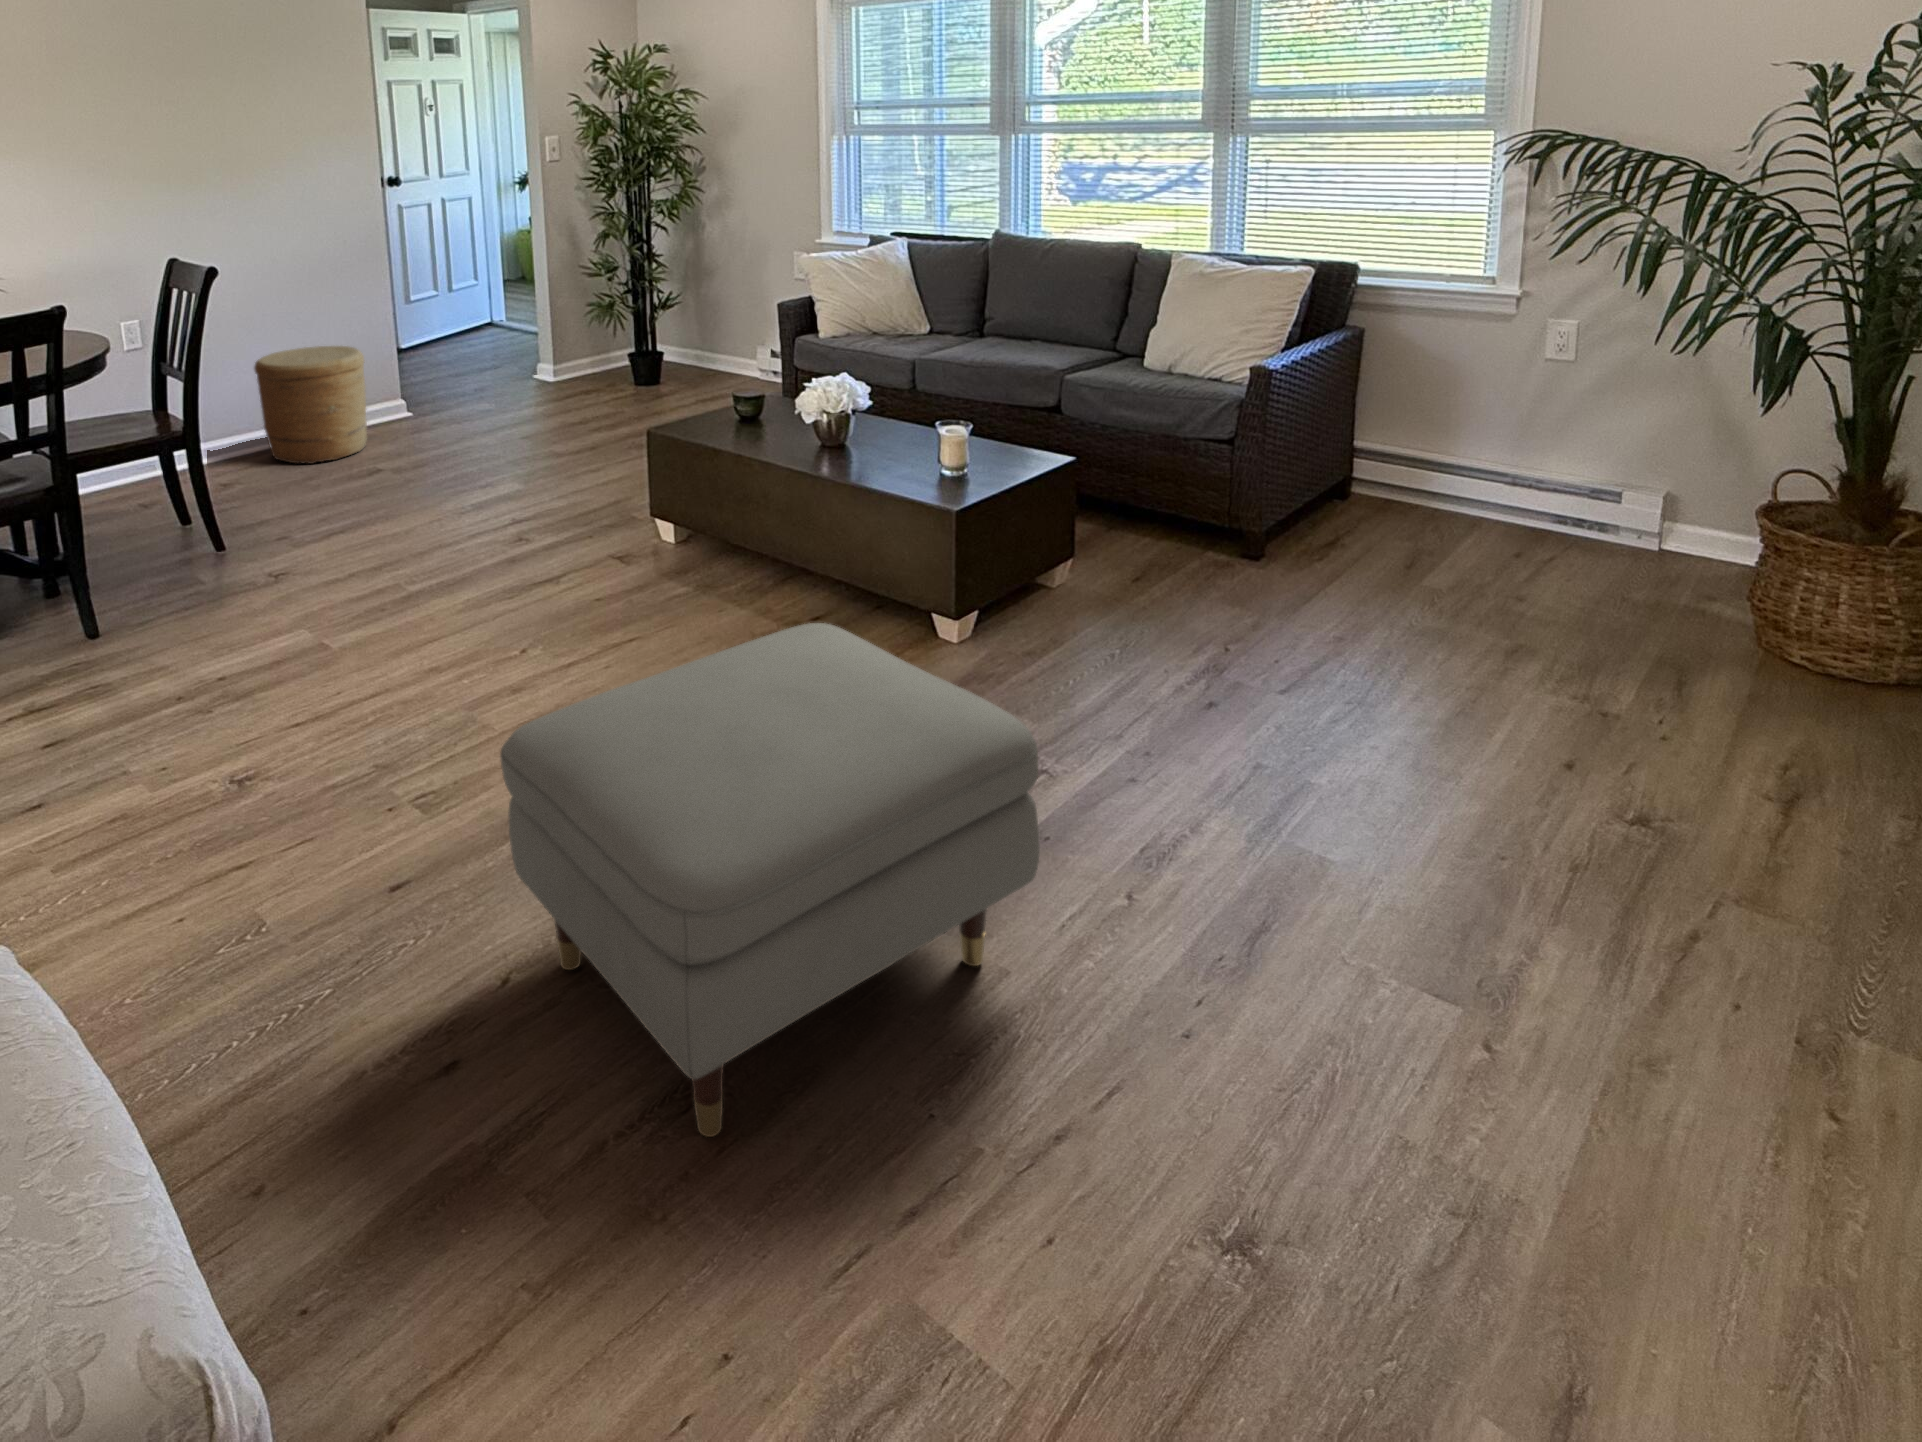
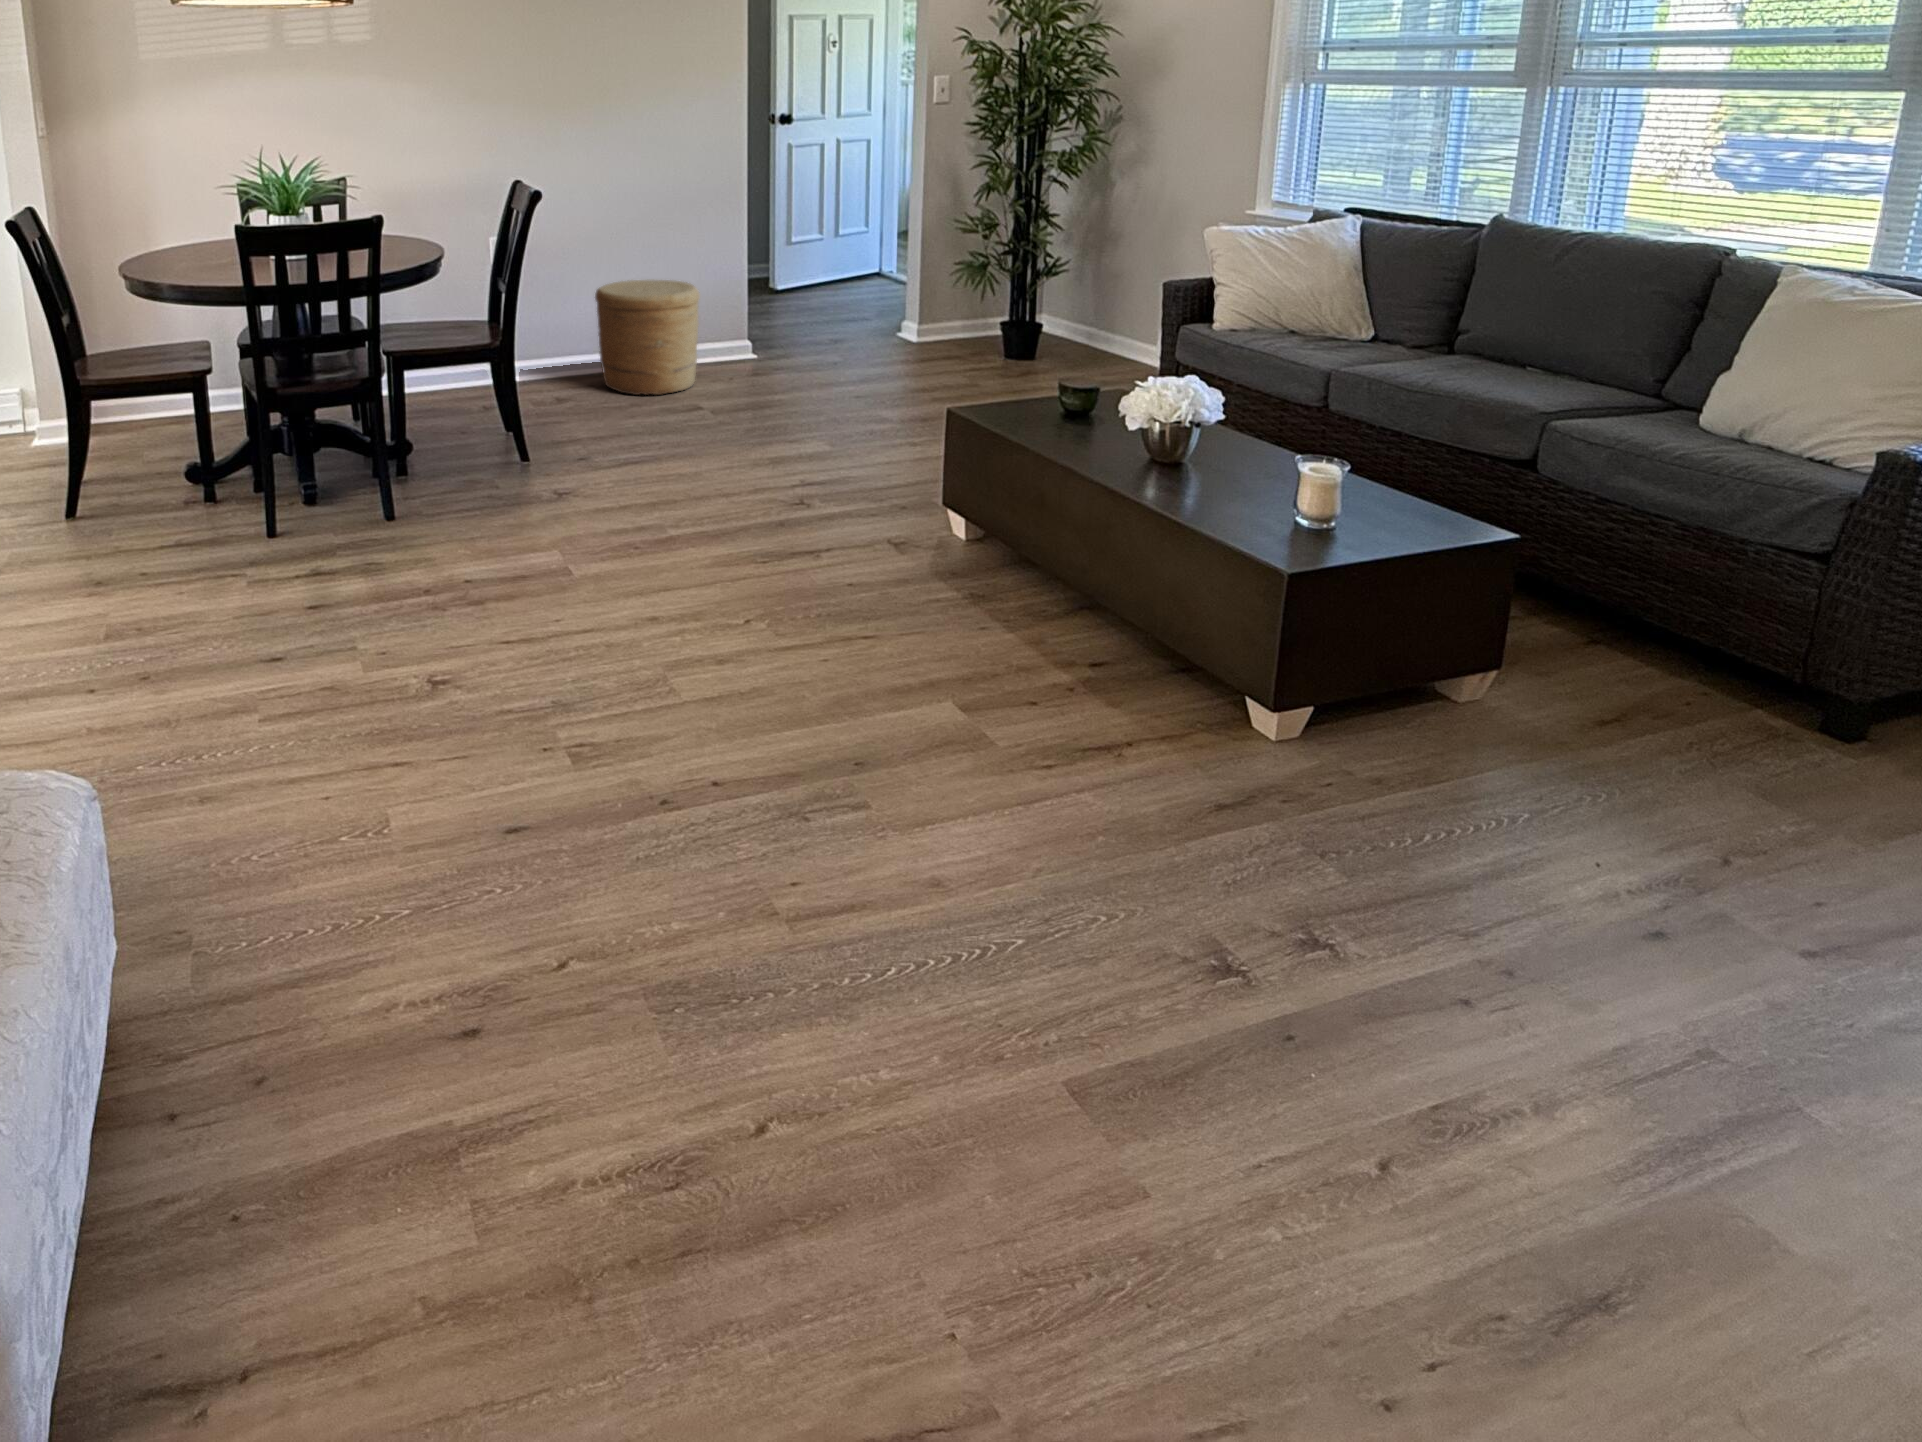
ottoman: present [500,623,1040,1137] -> none [573,672,1214,1222]

